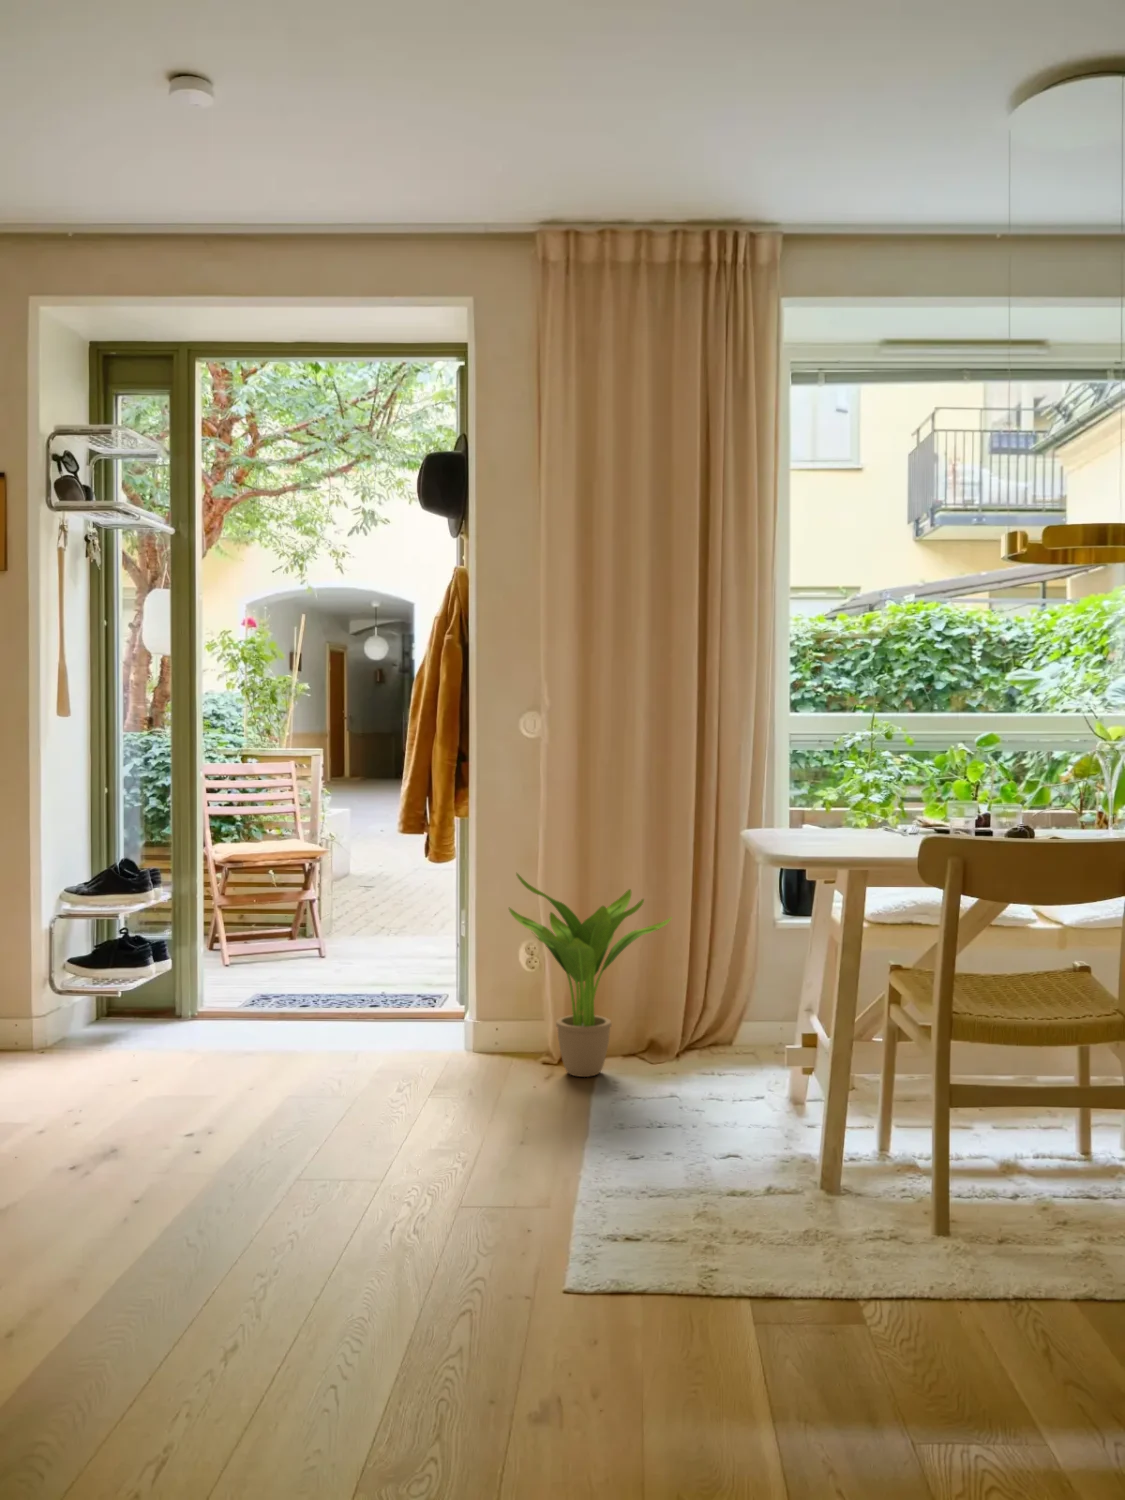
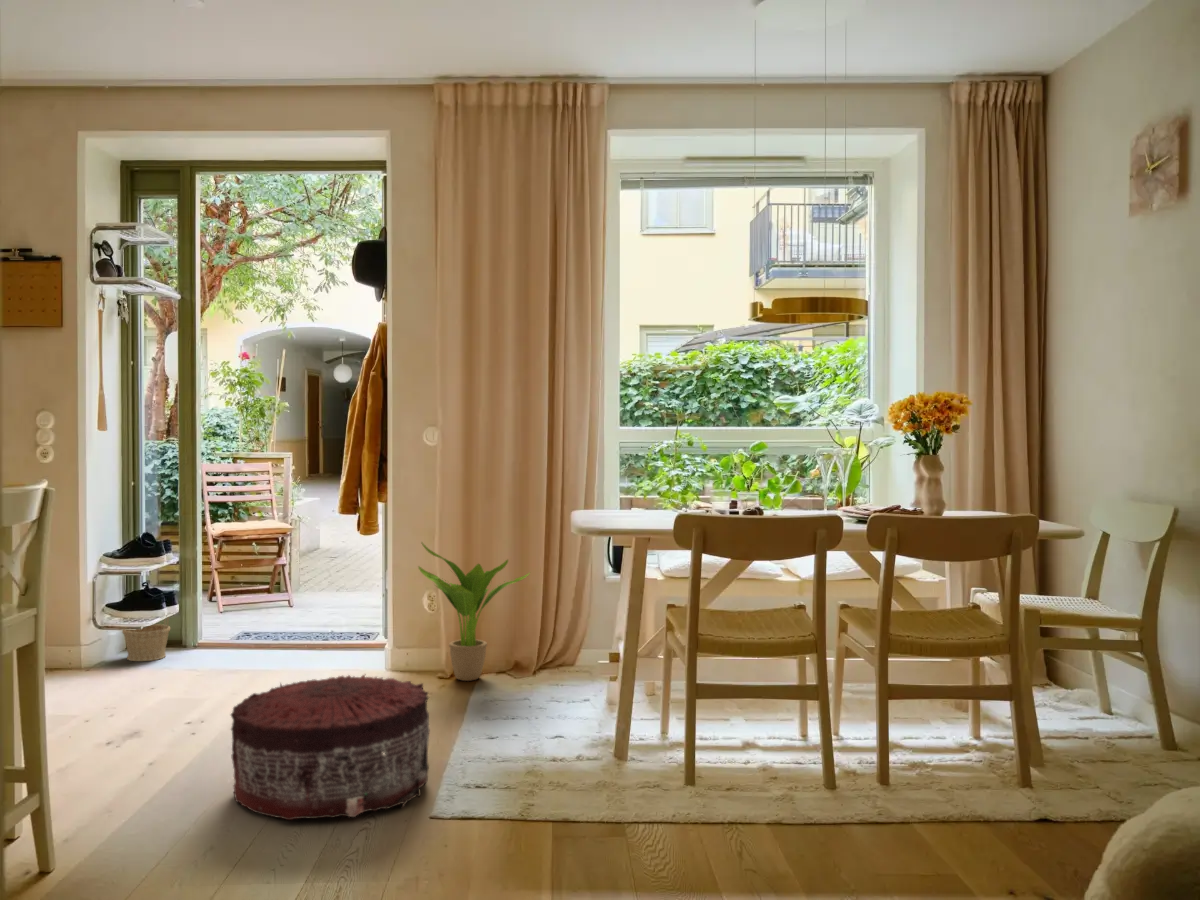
basket: none [95,943,161,1040] -> present [123,617,170,661]
pouf: none [252,1083,566,1344] -> present [231,675,430,820]

